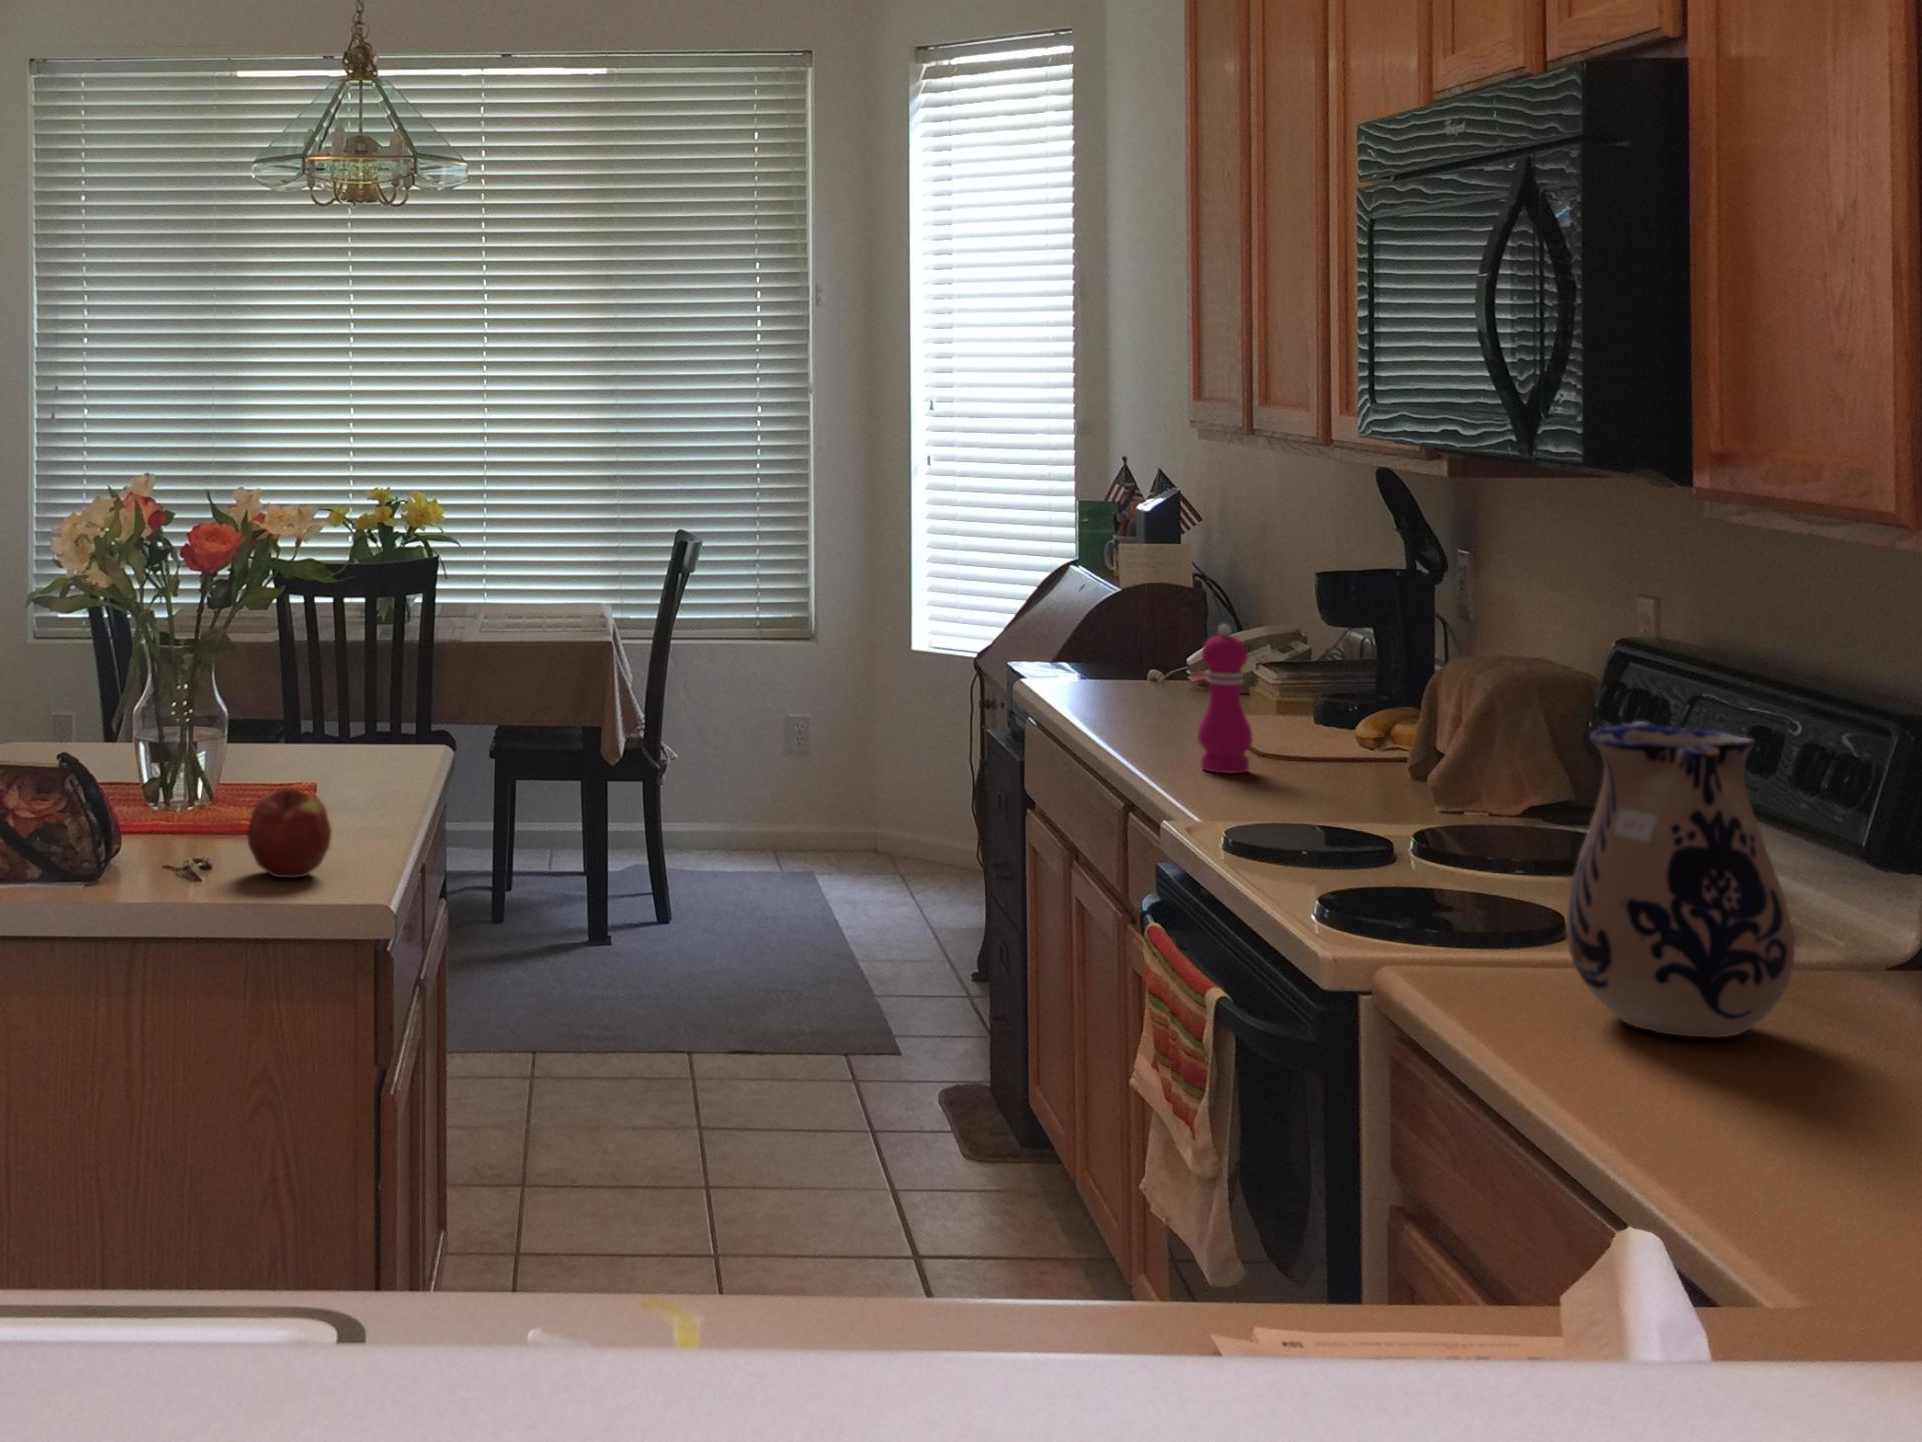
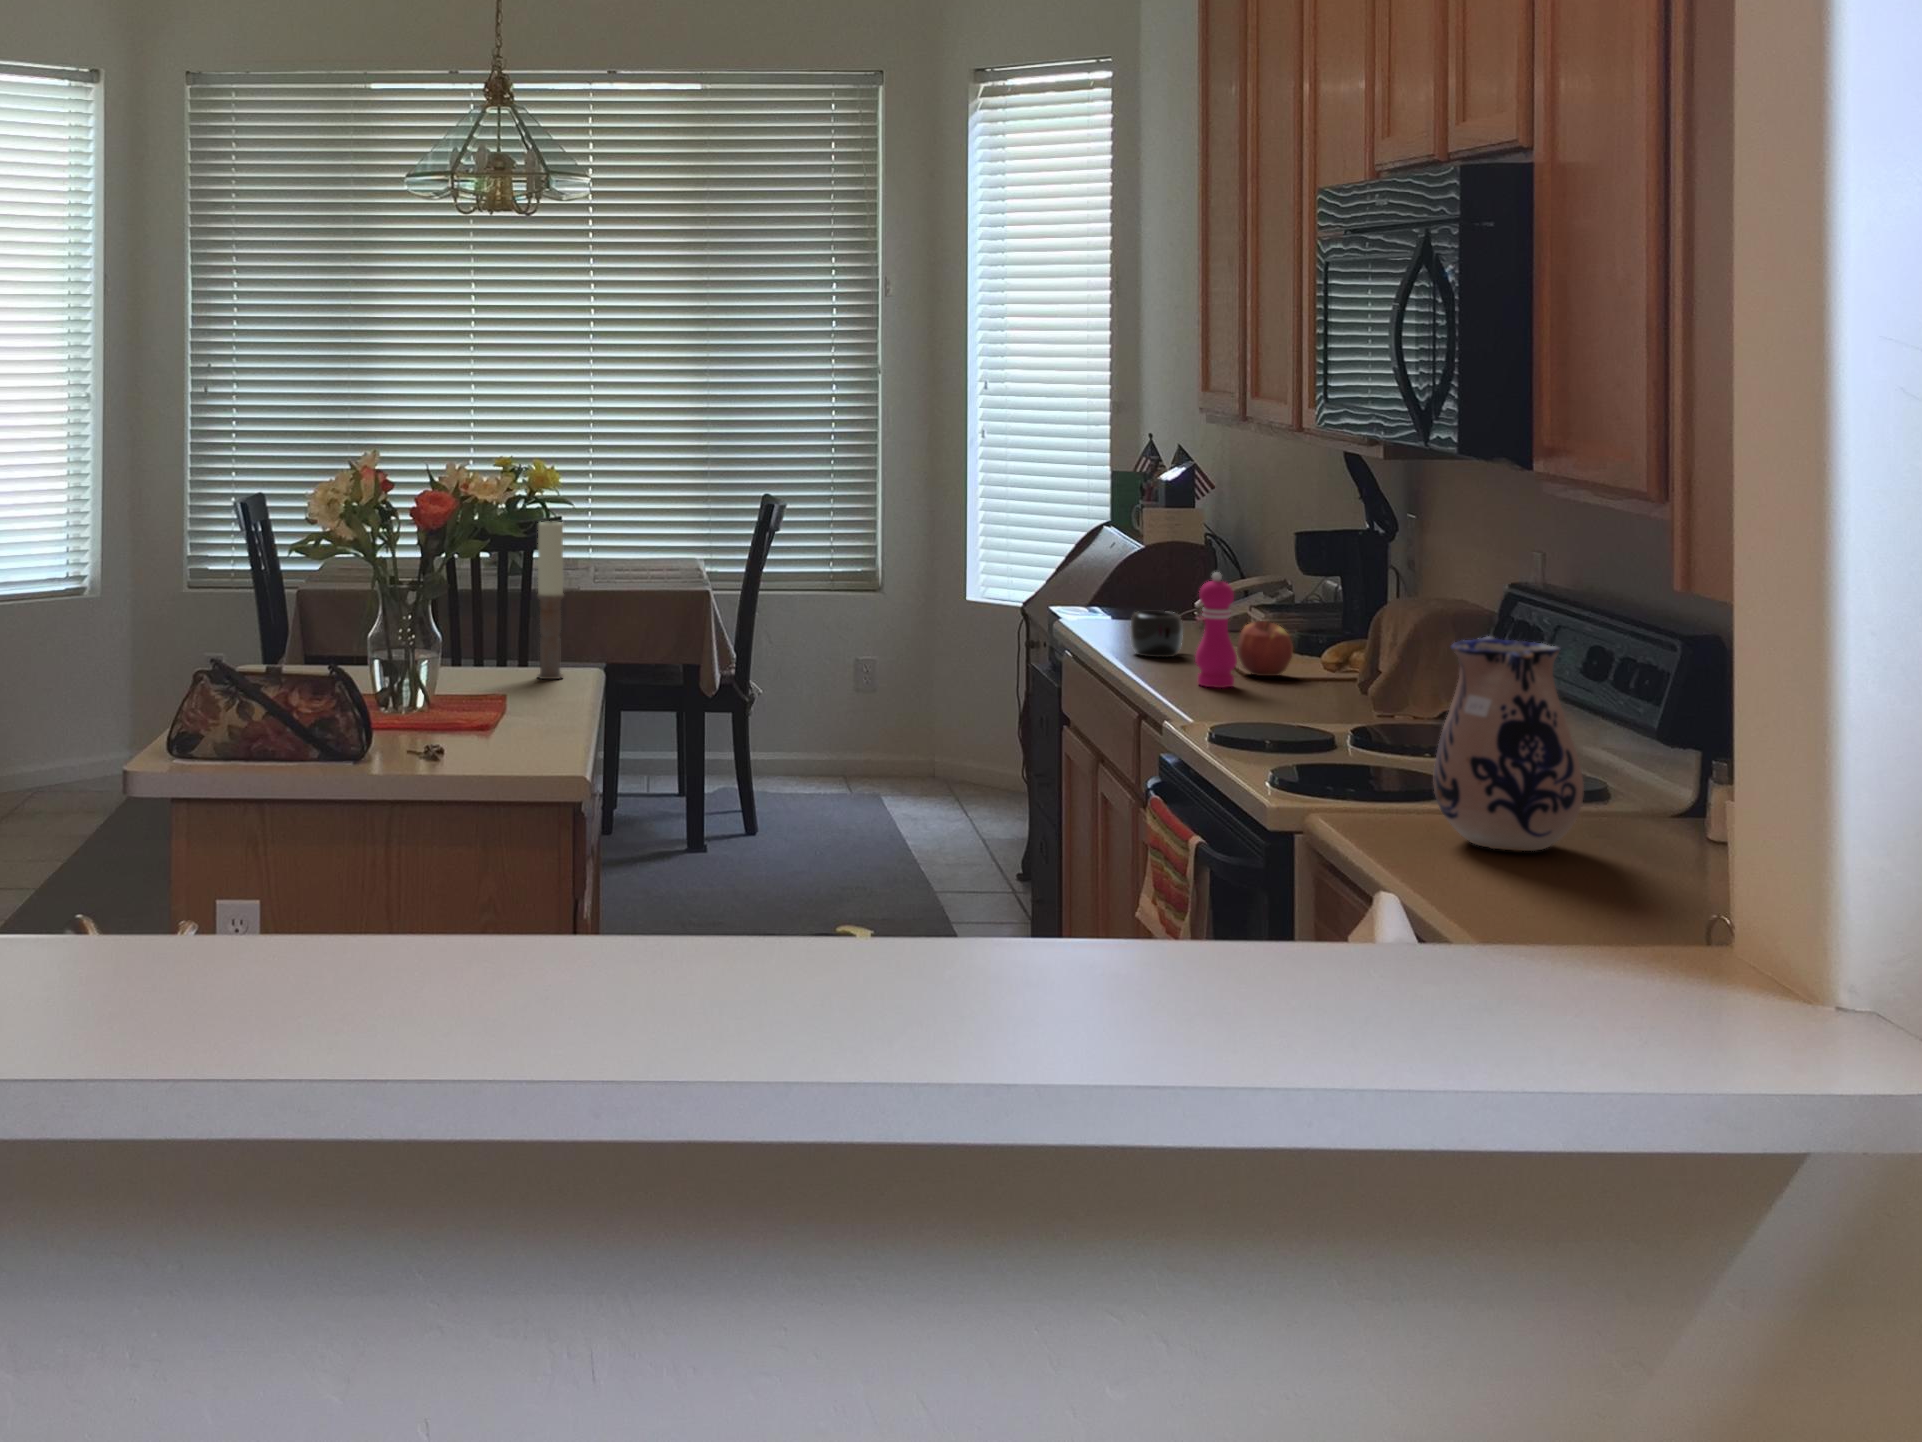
candle: none [364,558,398,760] -> present [537,521,564,679]
mug: none [1112,672,1179,731] -> present [1130,611,1183,657]
apple: present [247,789,331,878] -> present [1237,621,1293,676]

